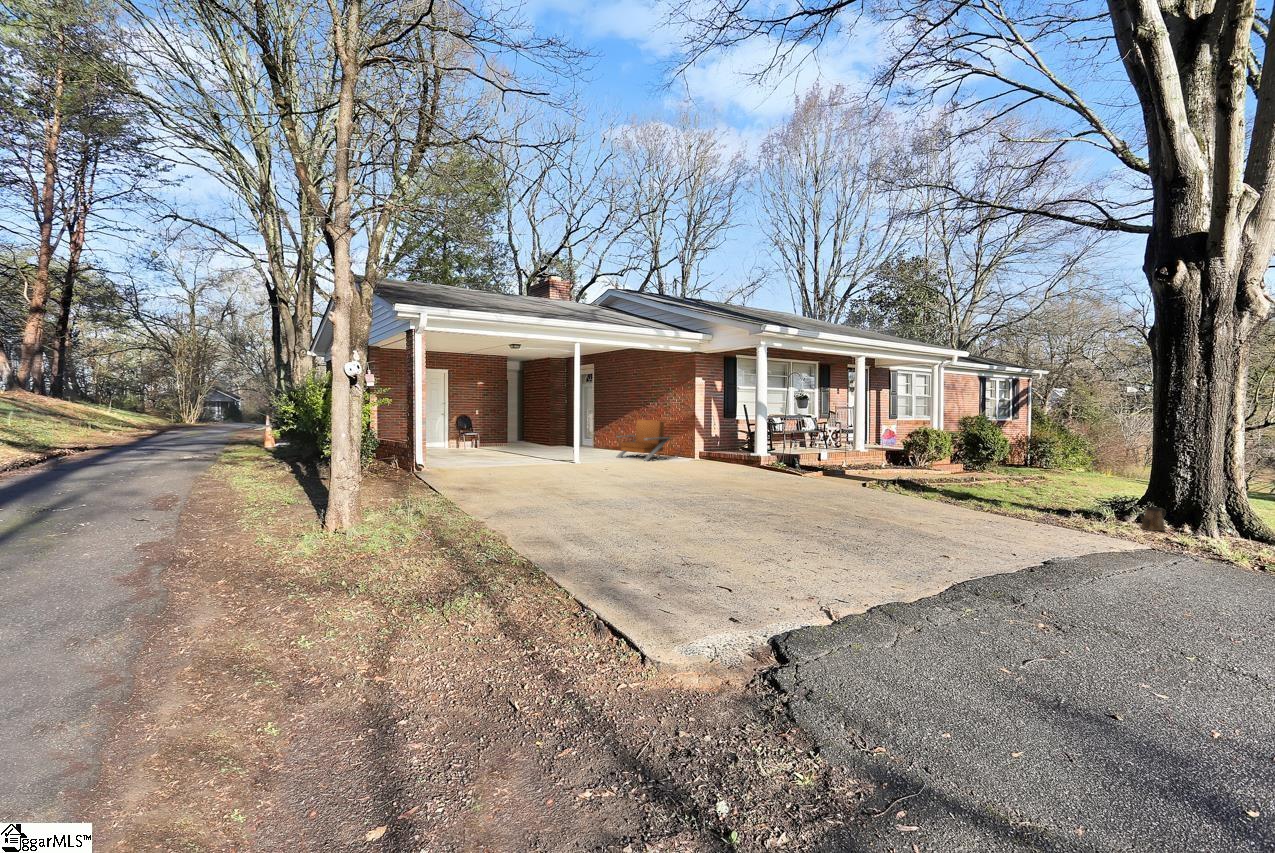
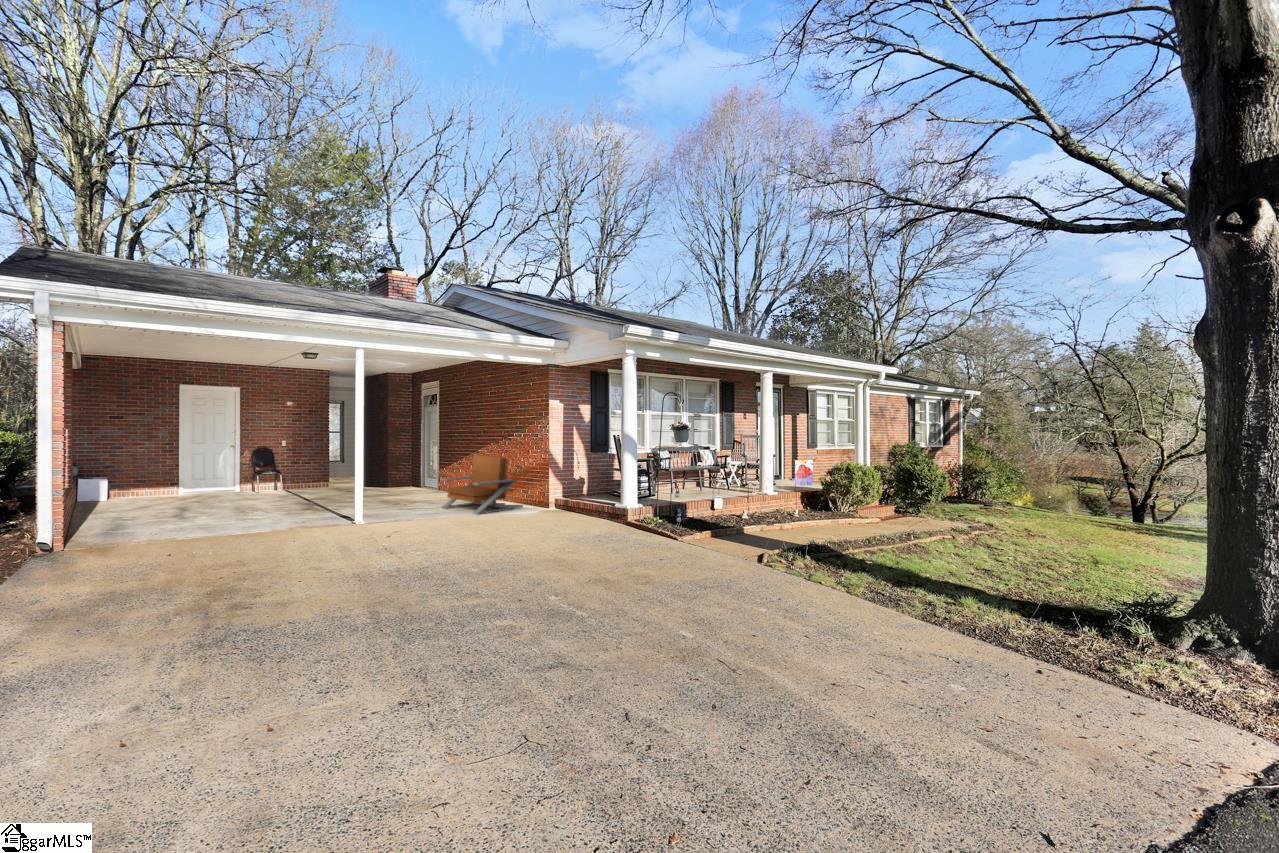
watering can: present [1134,506,1166,531] -> none [1199,632,1254,680]

